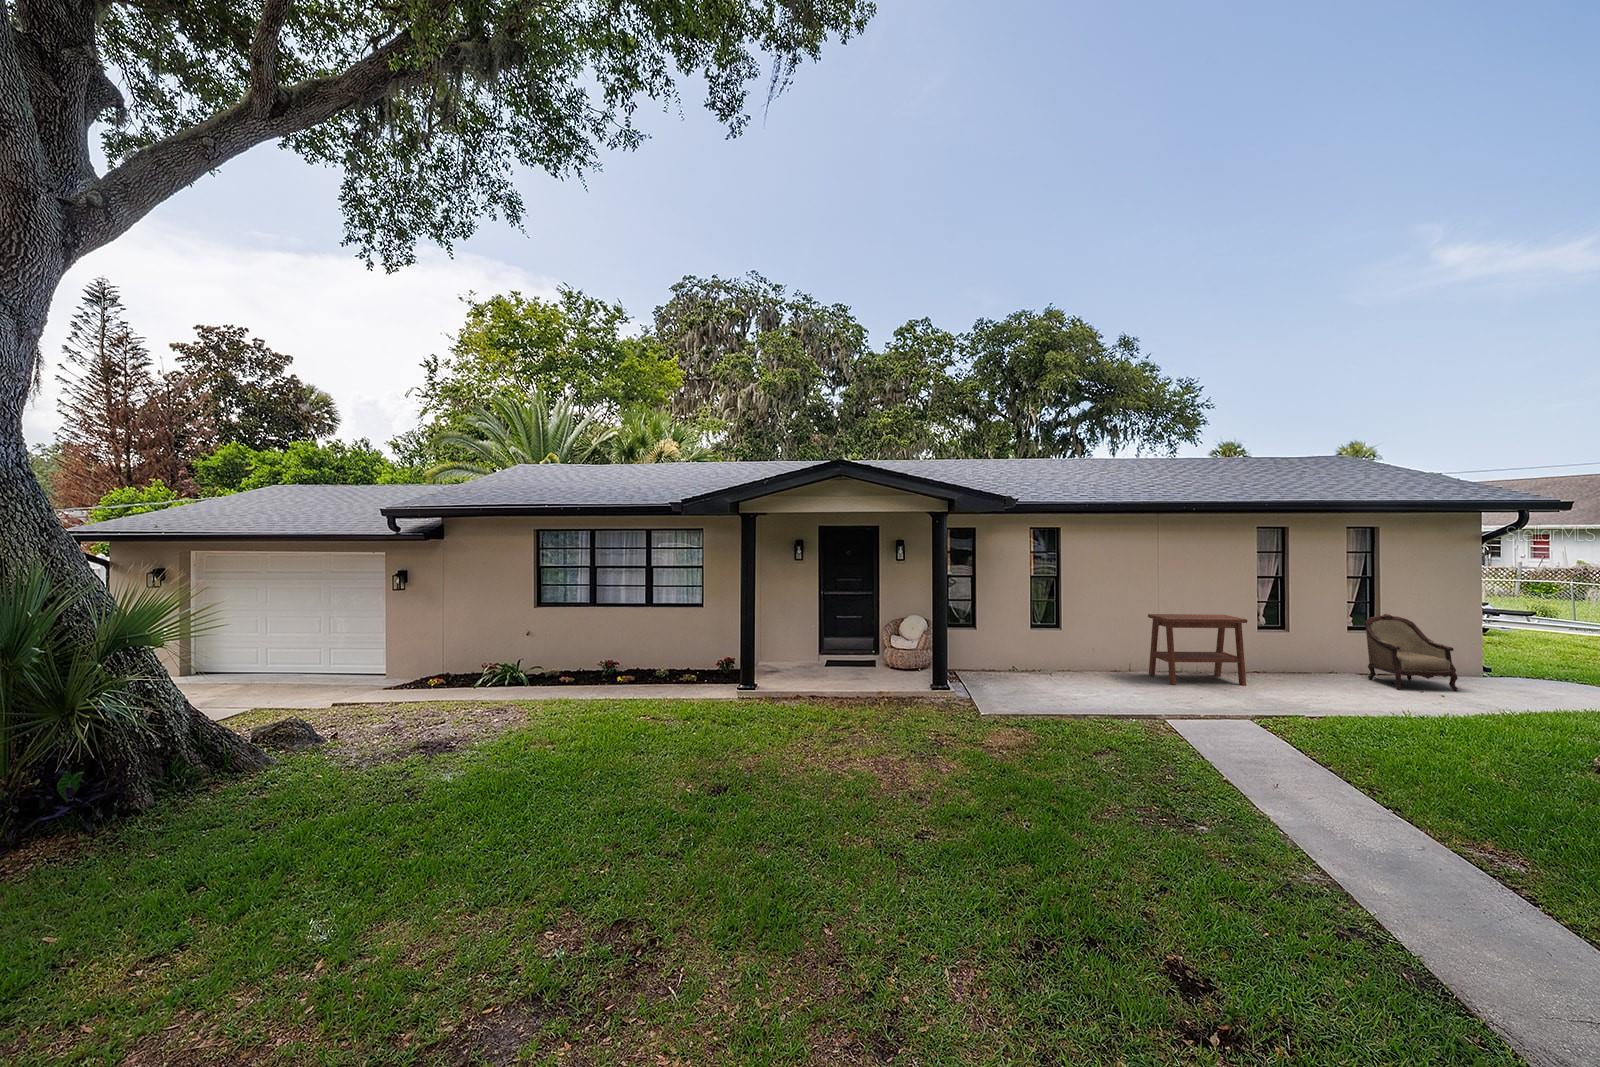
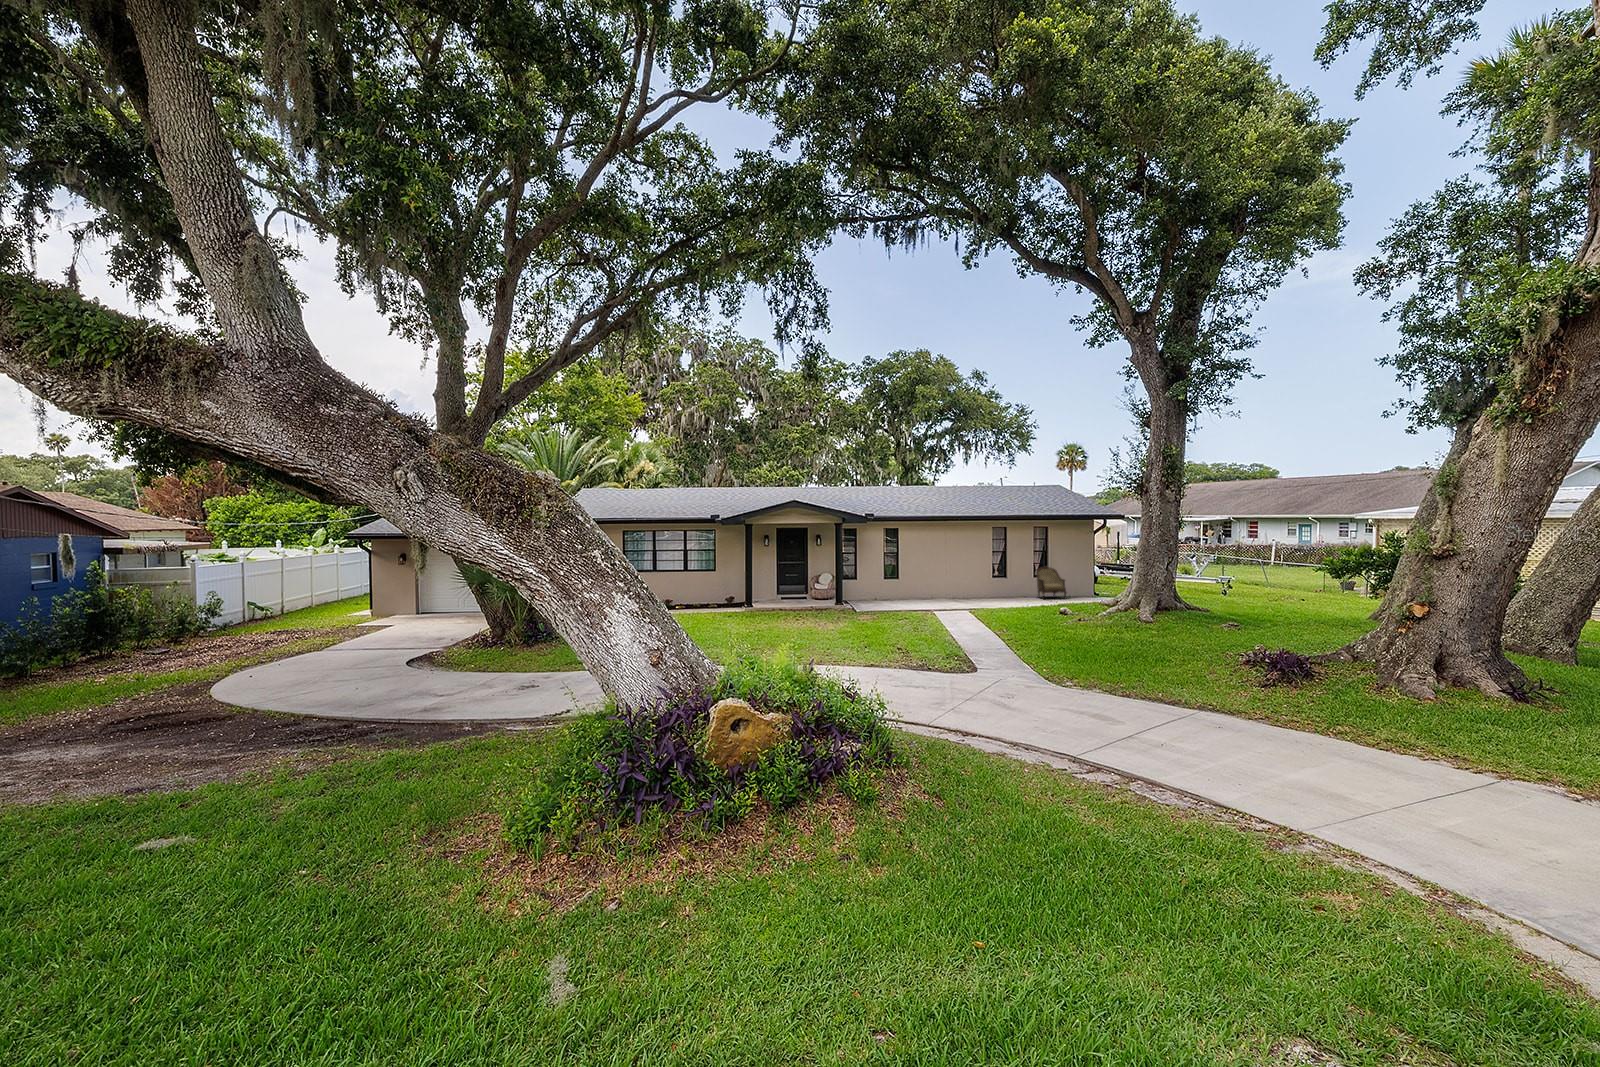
side table: present [1148,614,1247,685] -> none [940,569,981,602]

